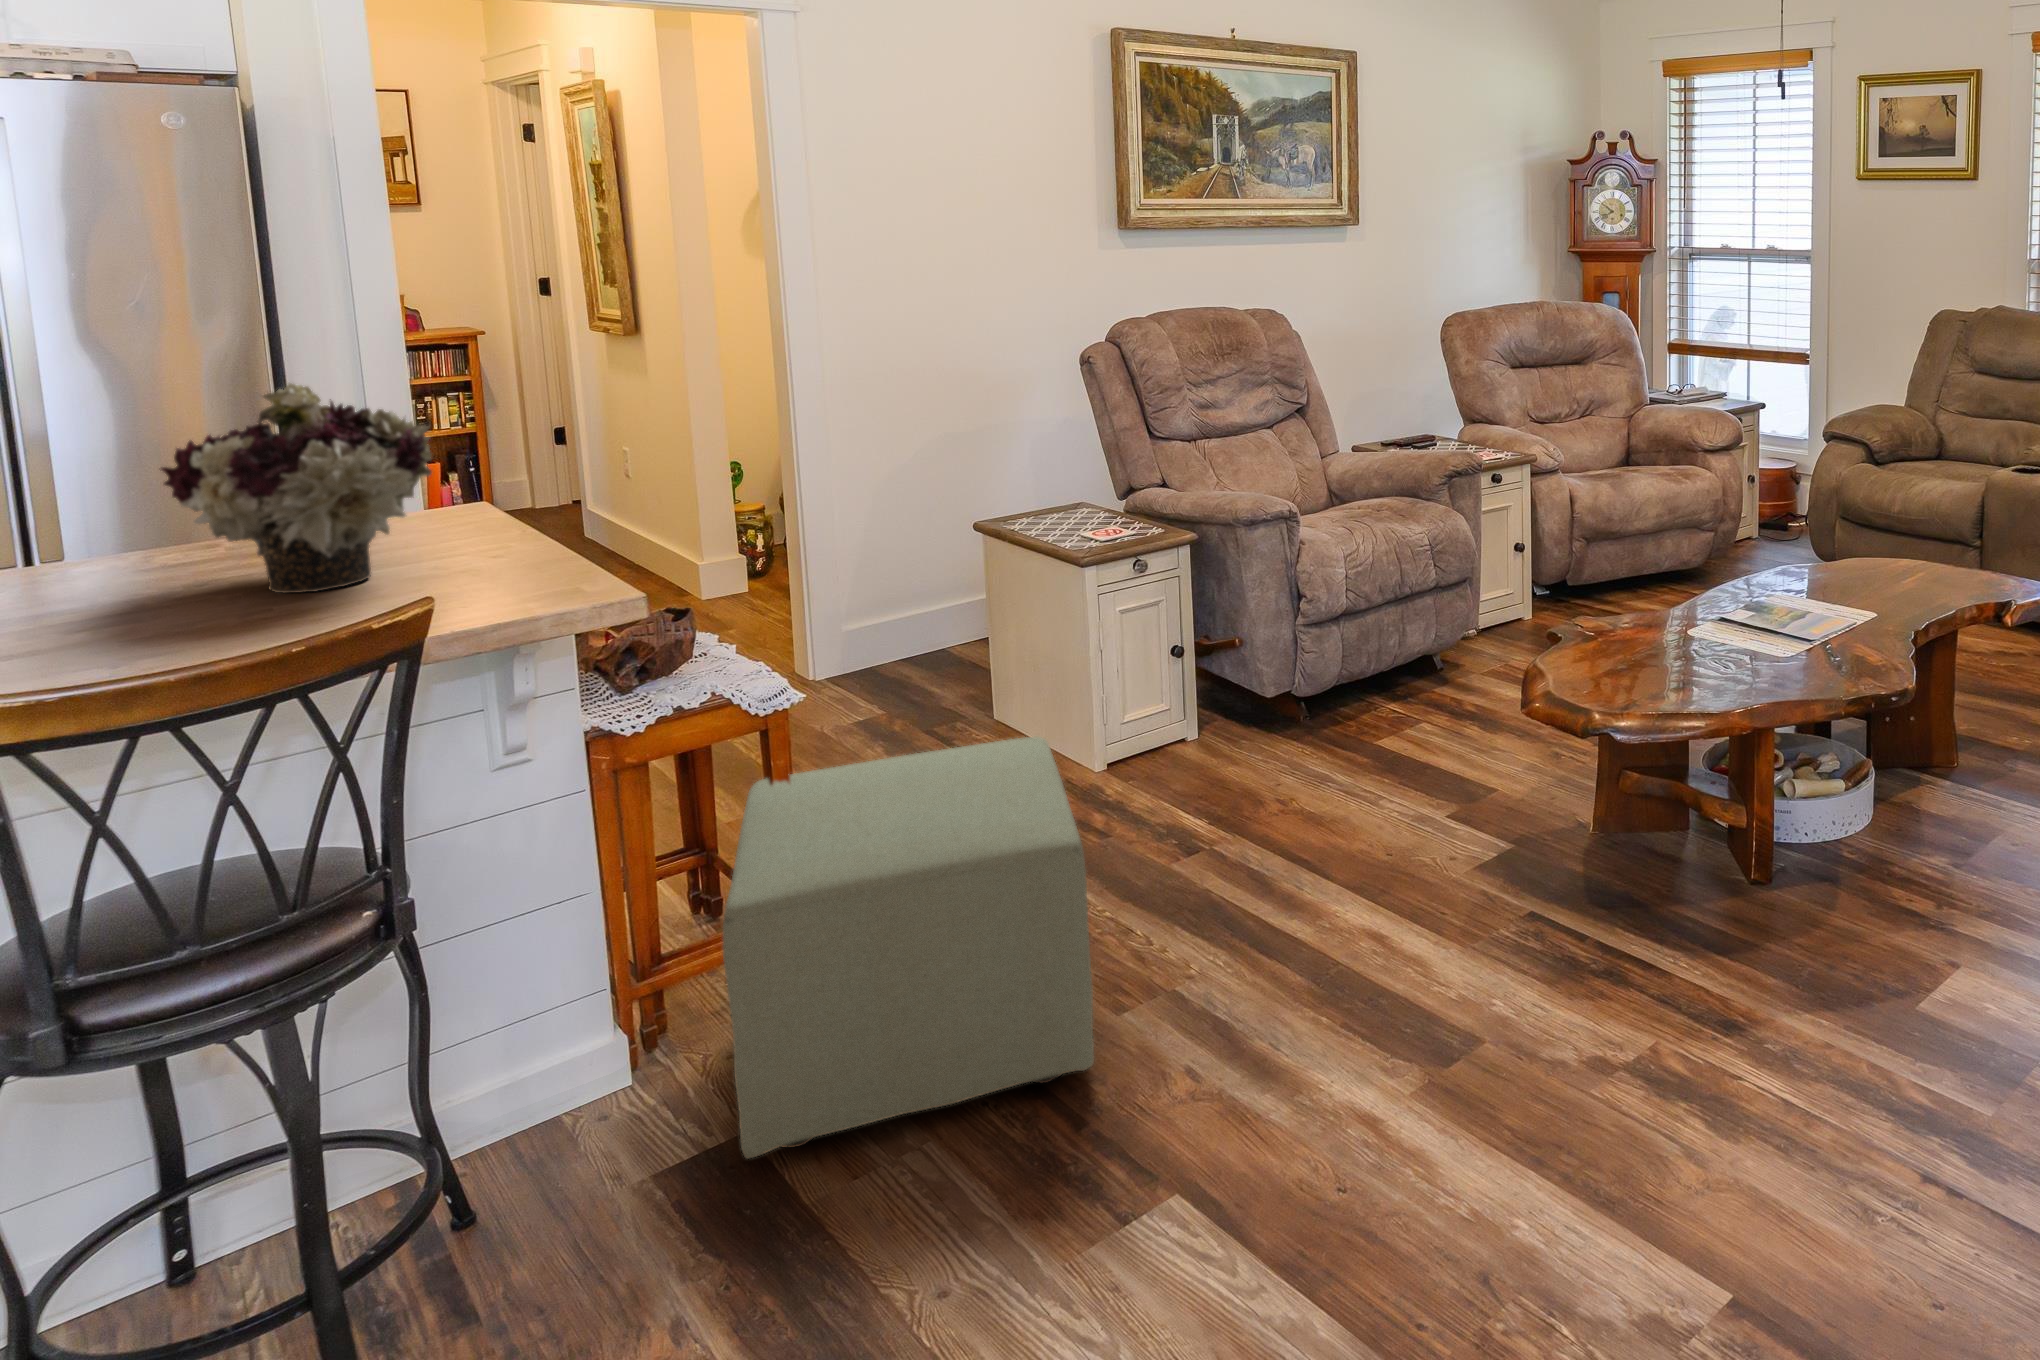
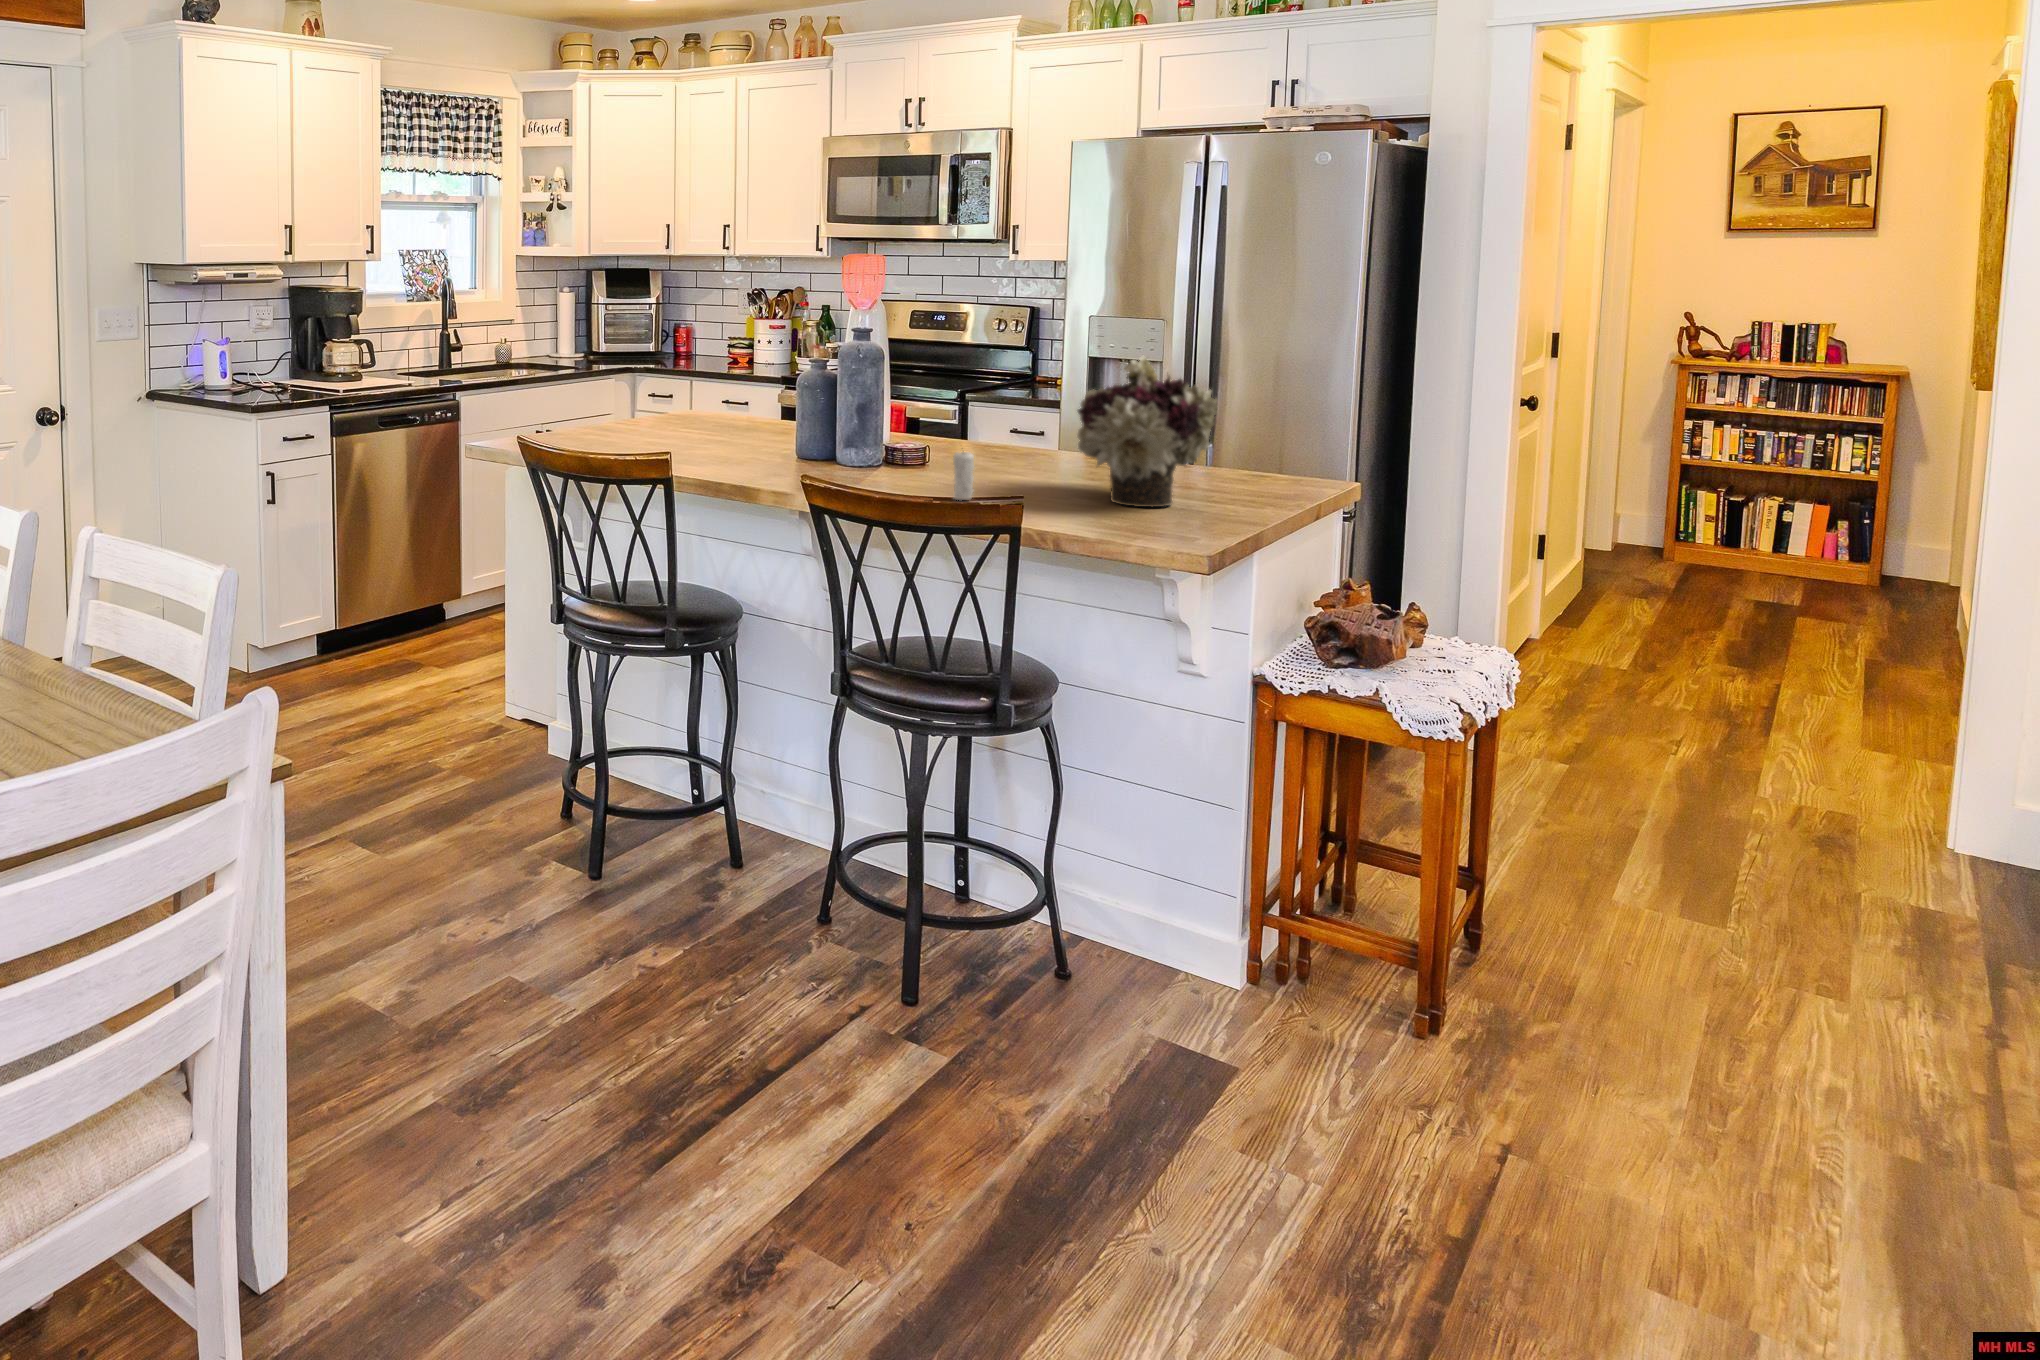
candle: none [52,565,107,662] -> present [953,452,974,500]
ottoman: present [723,737,1094,1158] -> none [1199,800,1734,1267]

